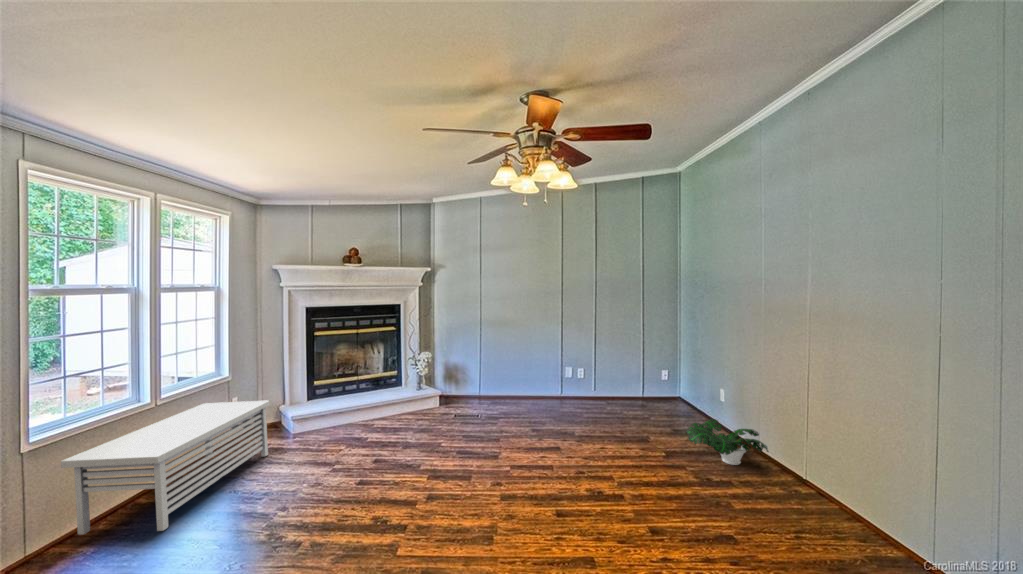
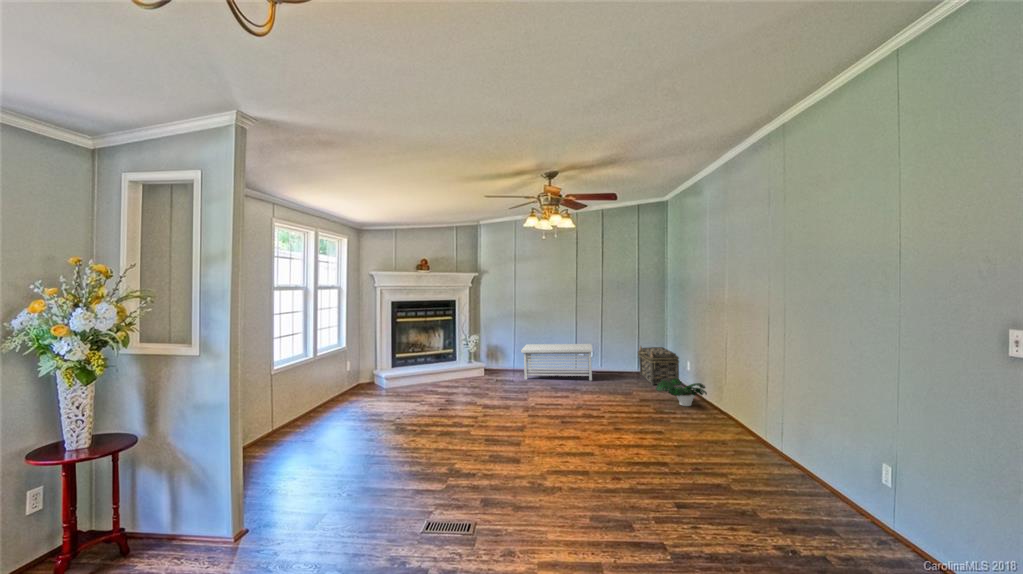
basket: none [644,363,705,421] -> present [638,346,679,385]
storage bench: present [61,400,270,535] -> present [521,344,592,381]

